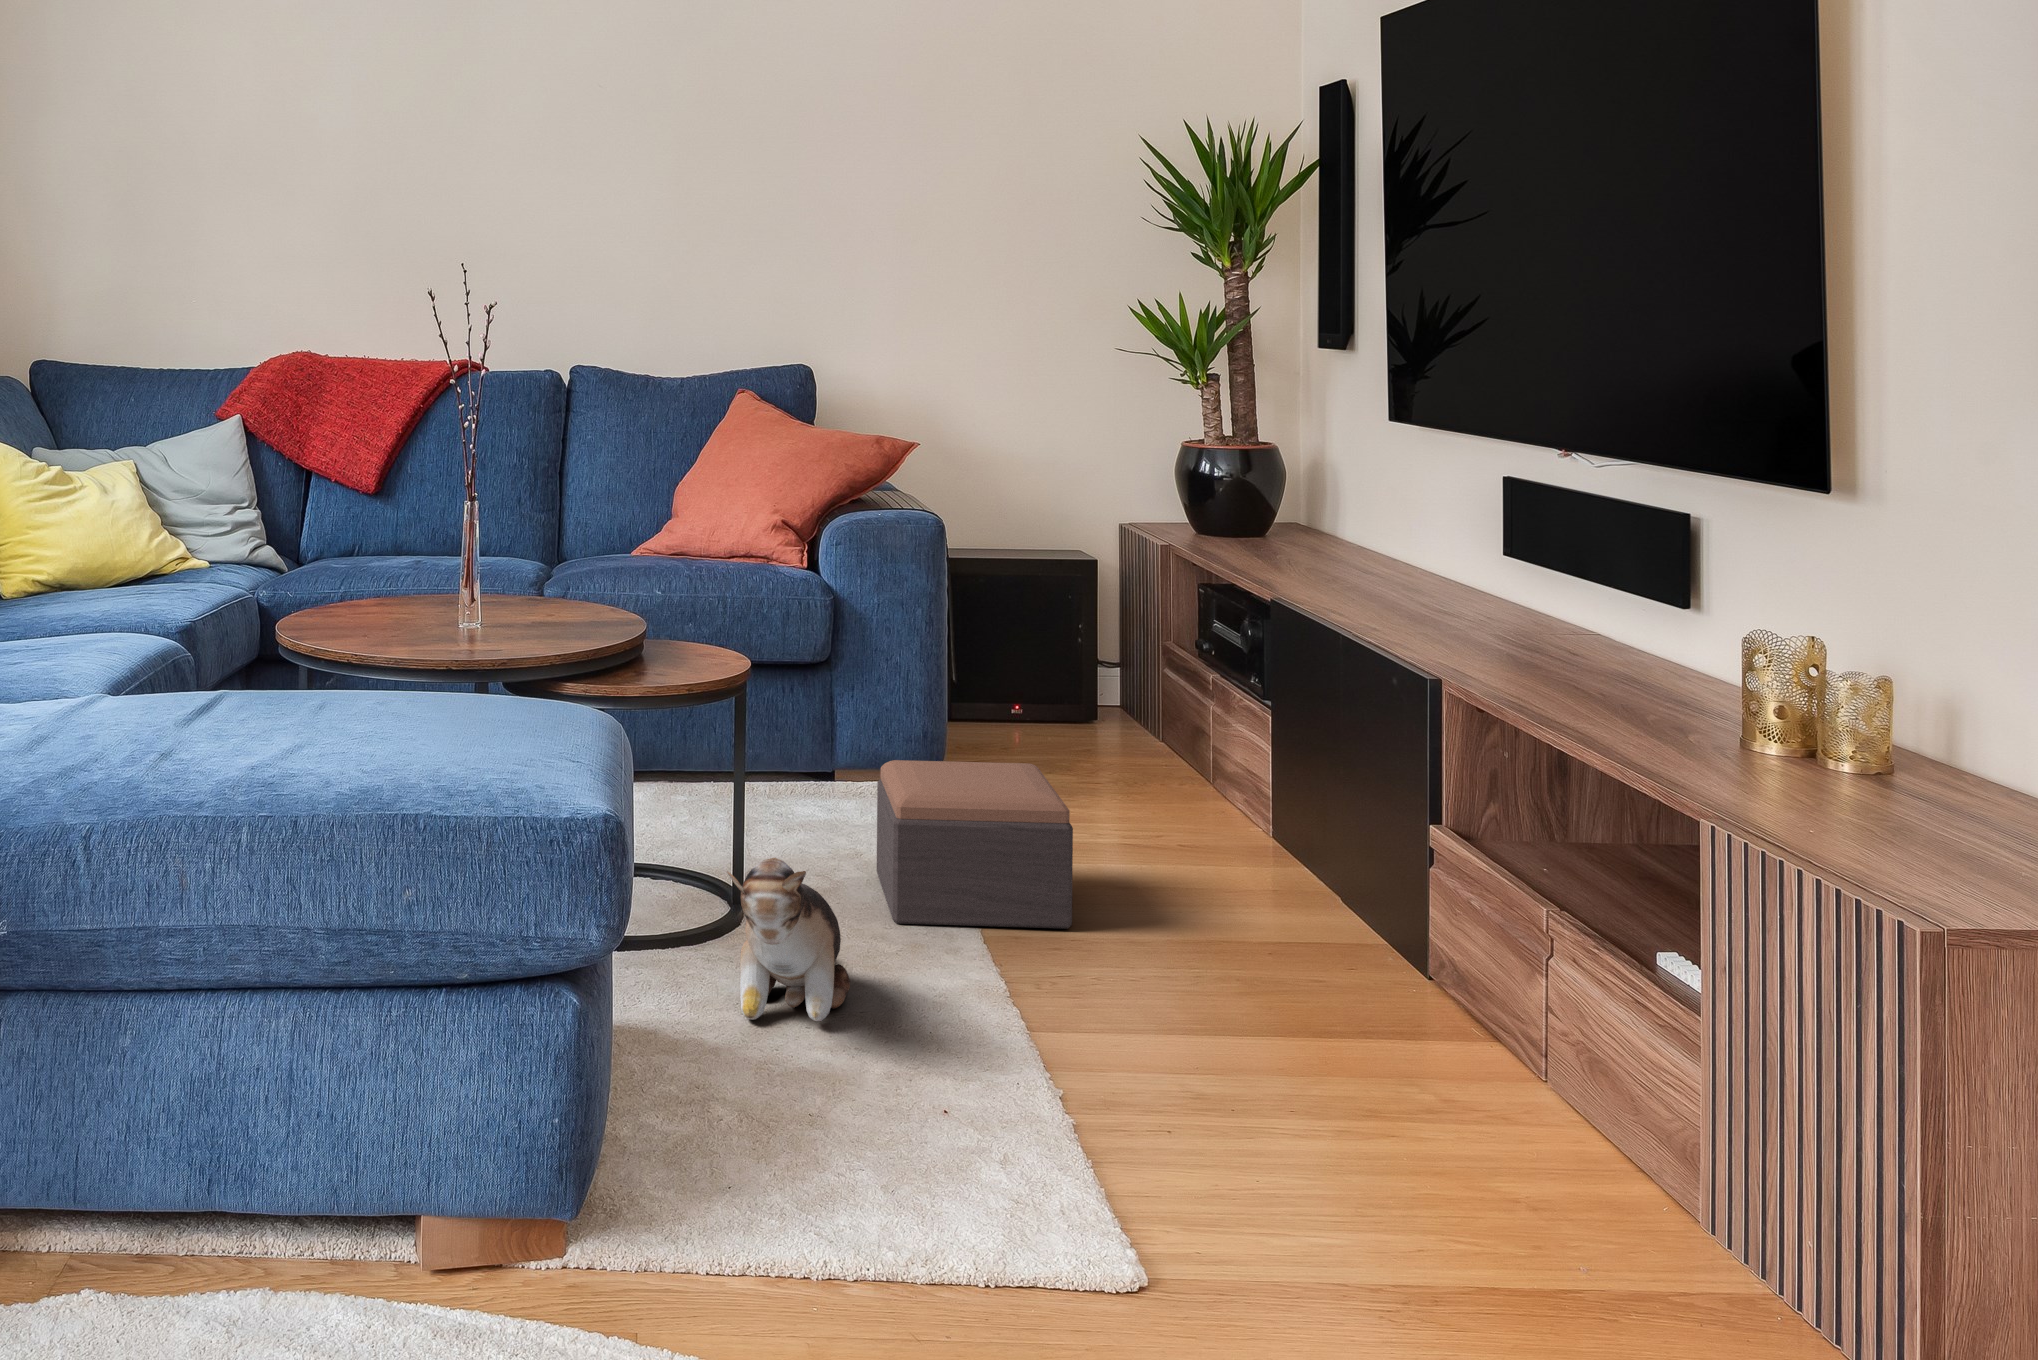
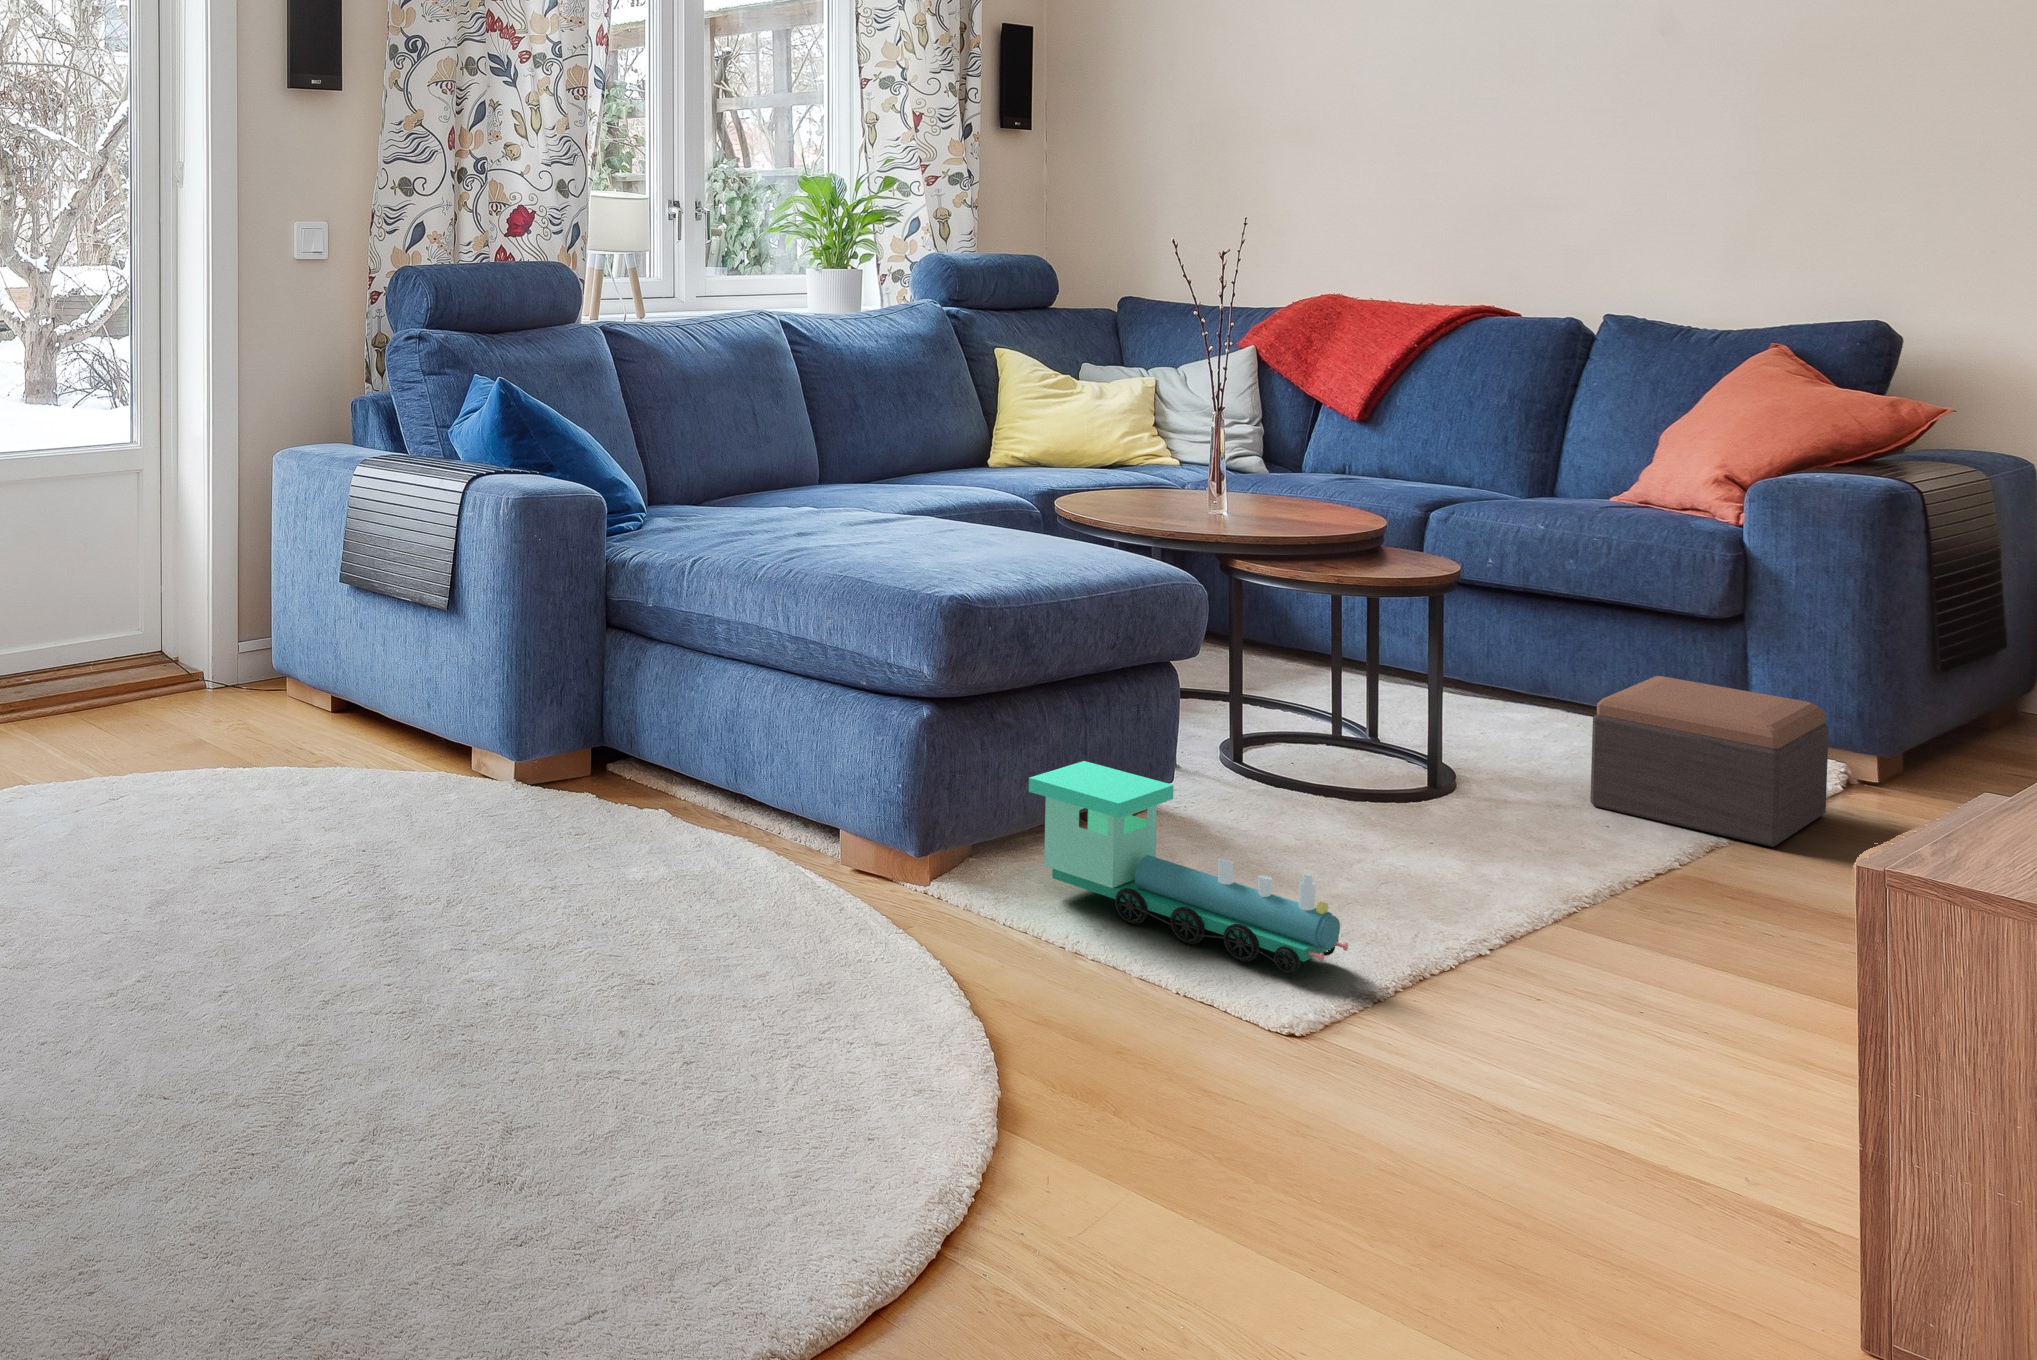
plush toy: present [727,858,850,1021] -> none [1295,694,1474,832]
toy train: none [649,1043,1077,1281] -> present [1029,761,1348,973]

